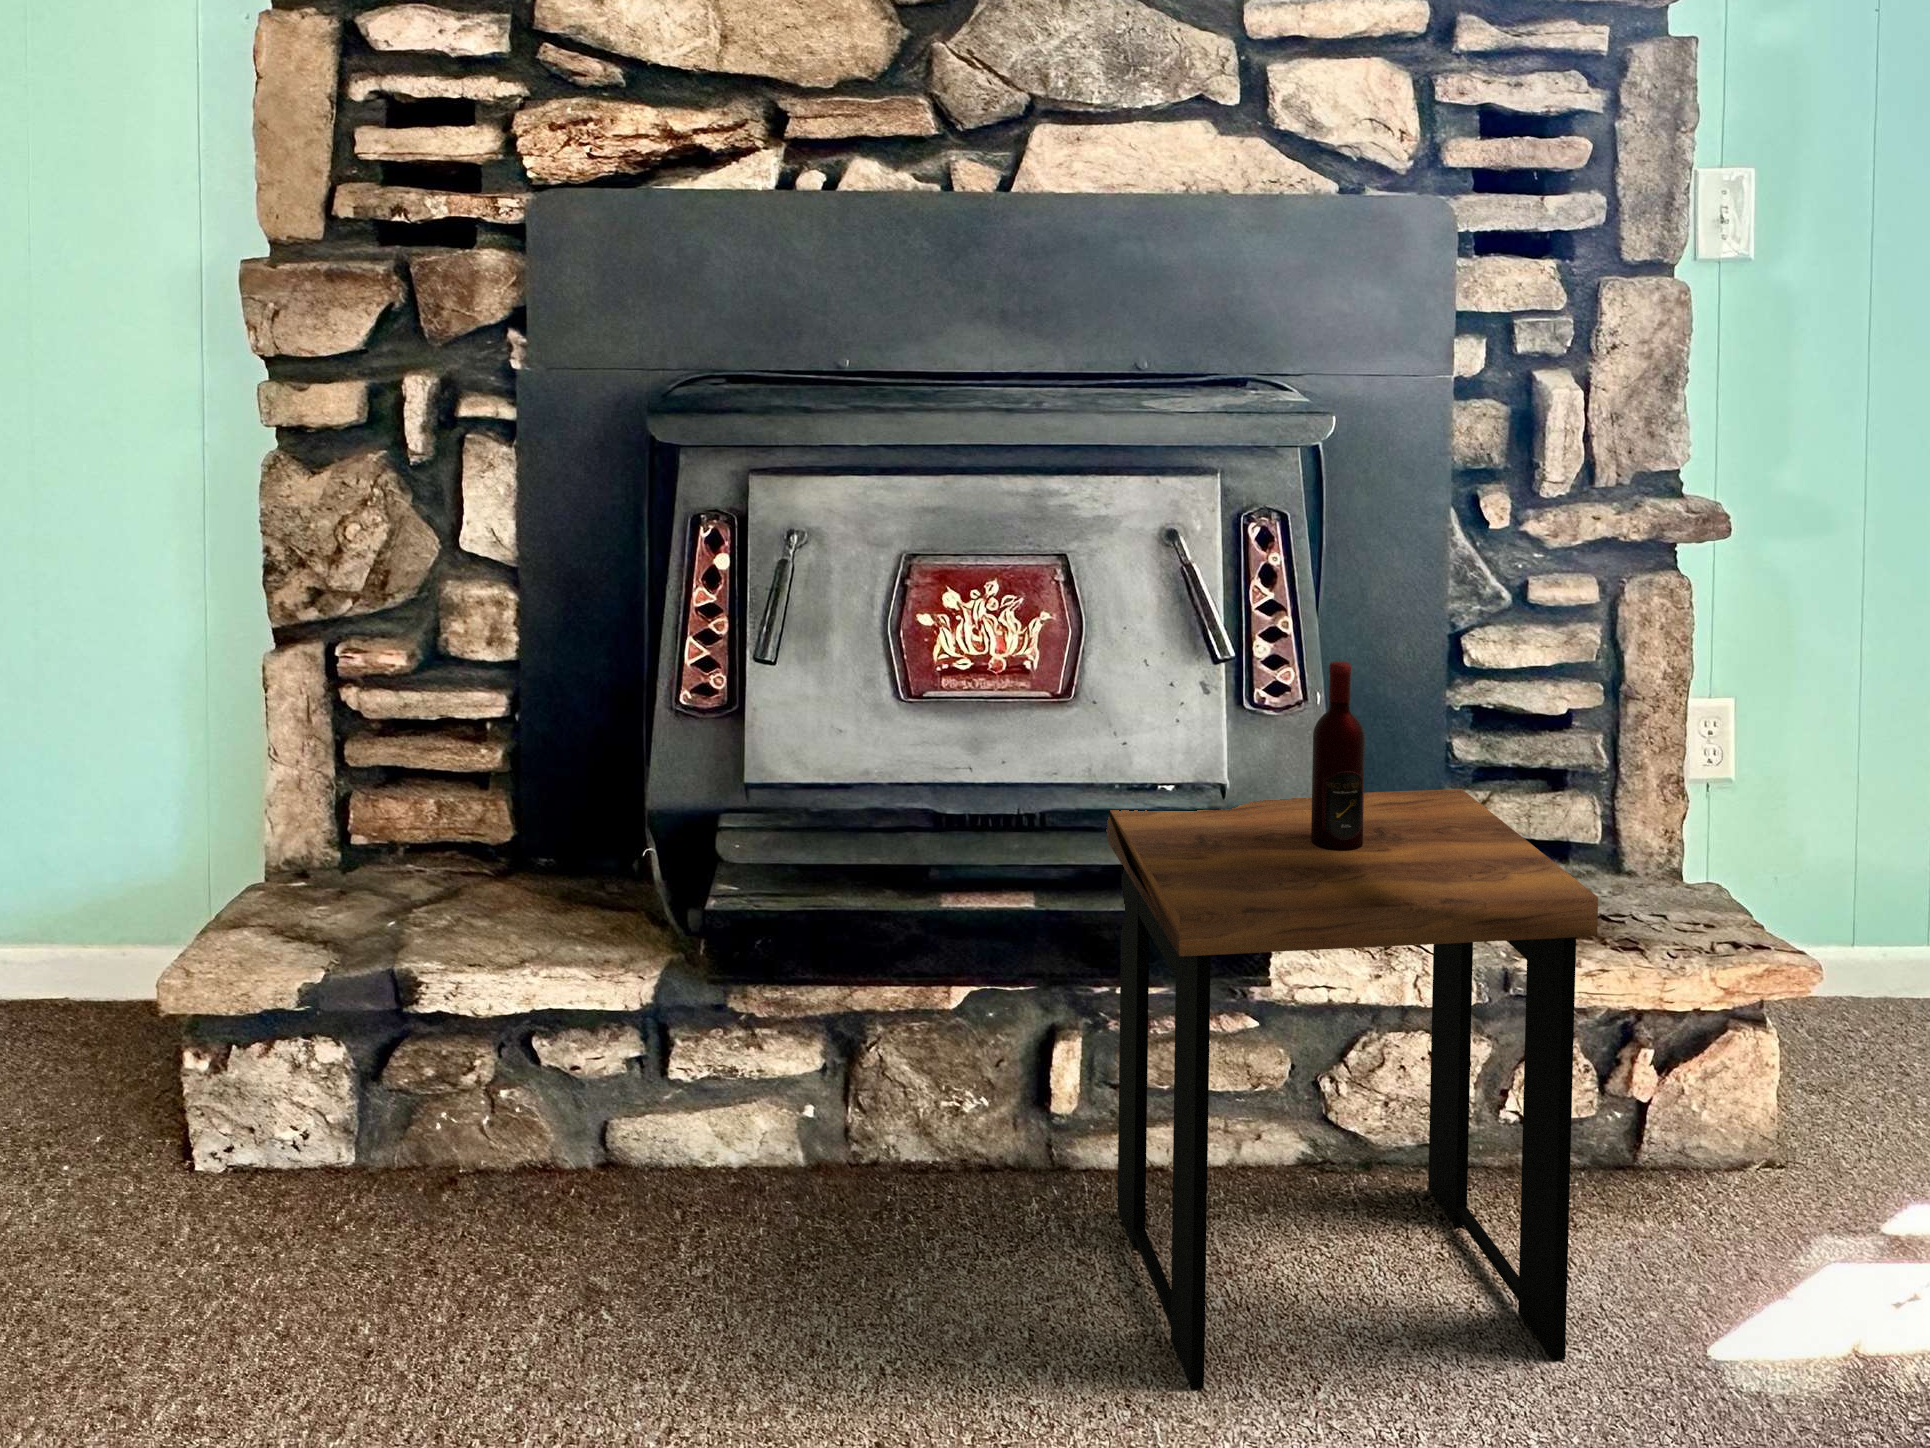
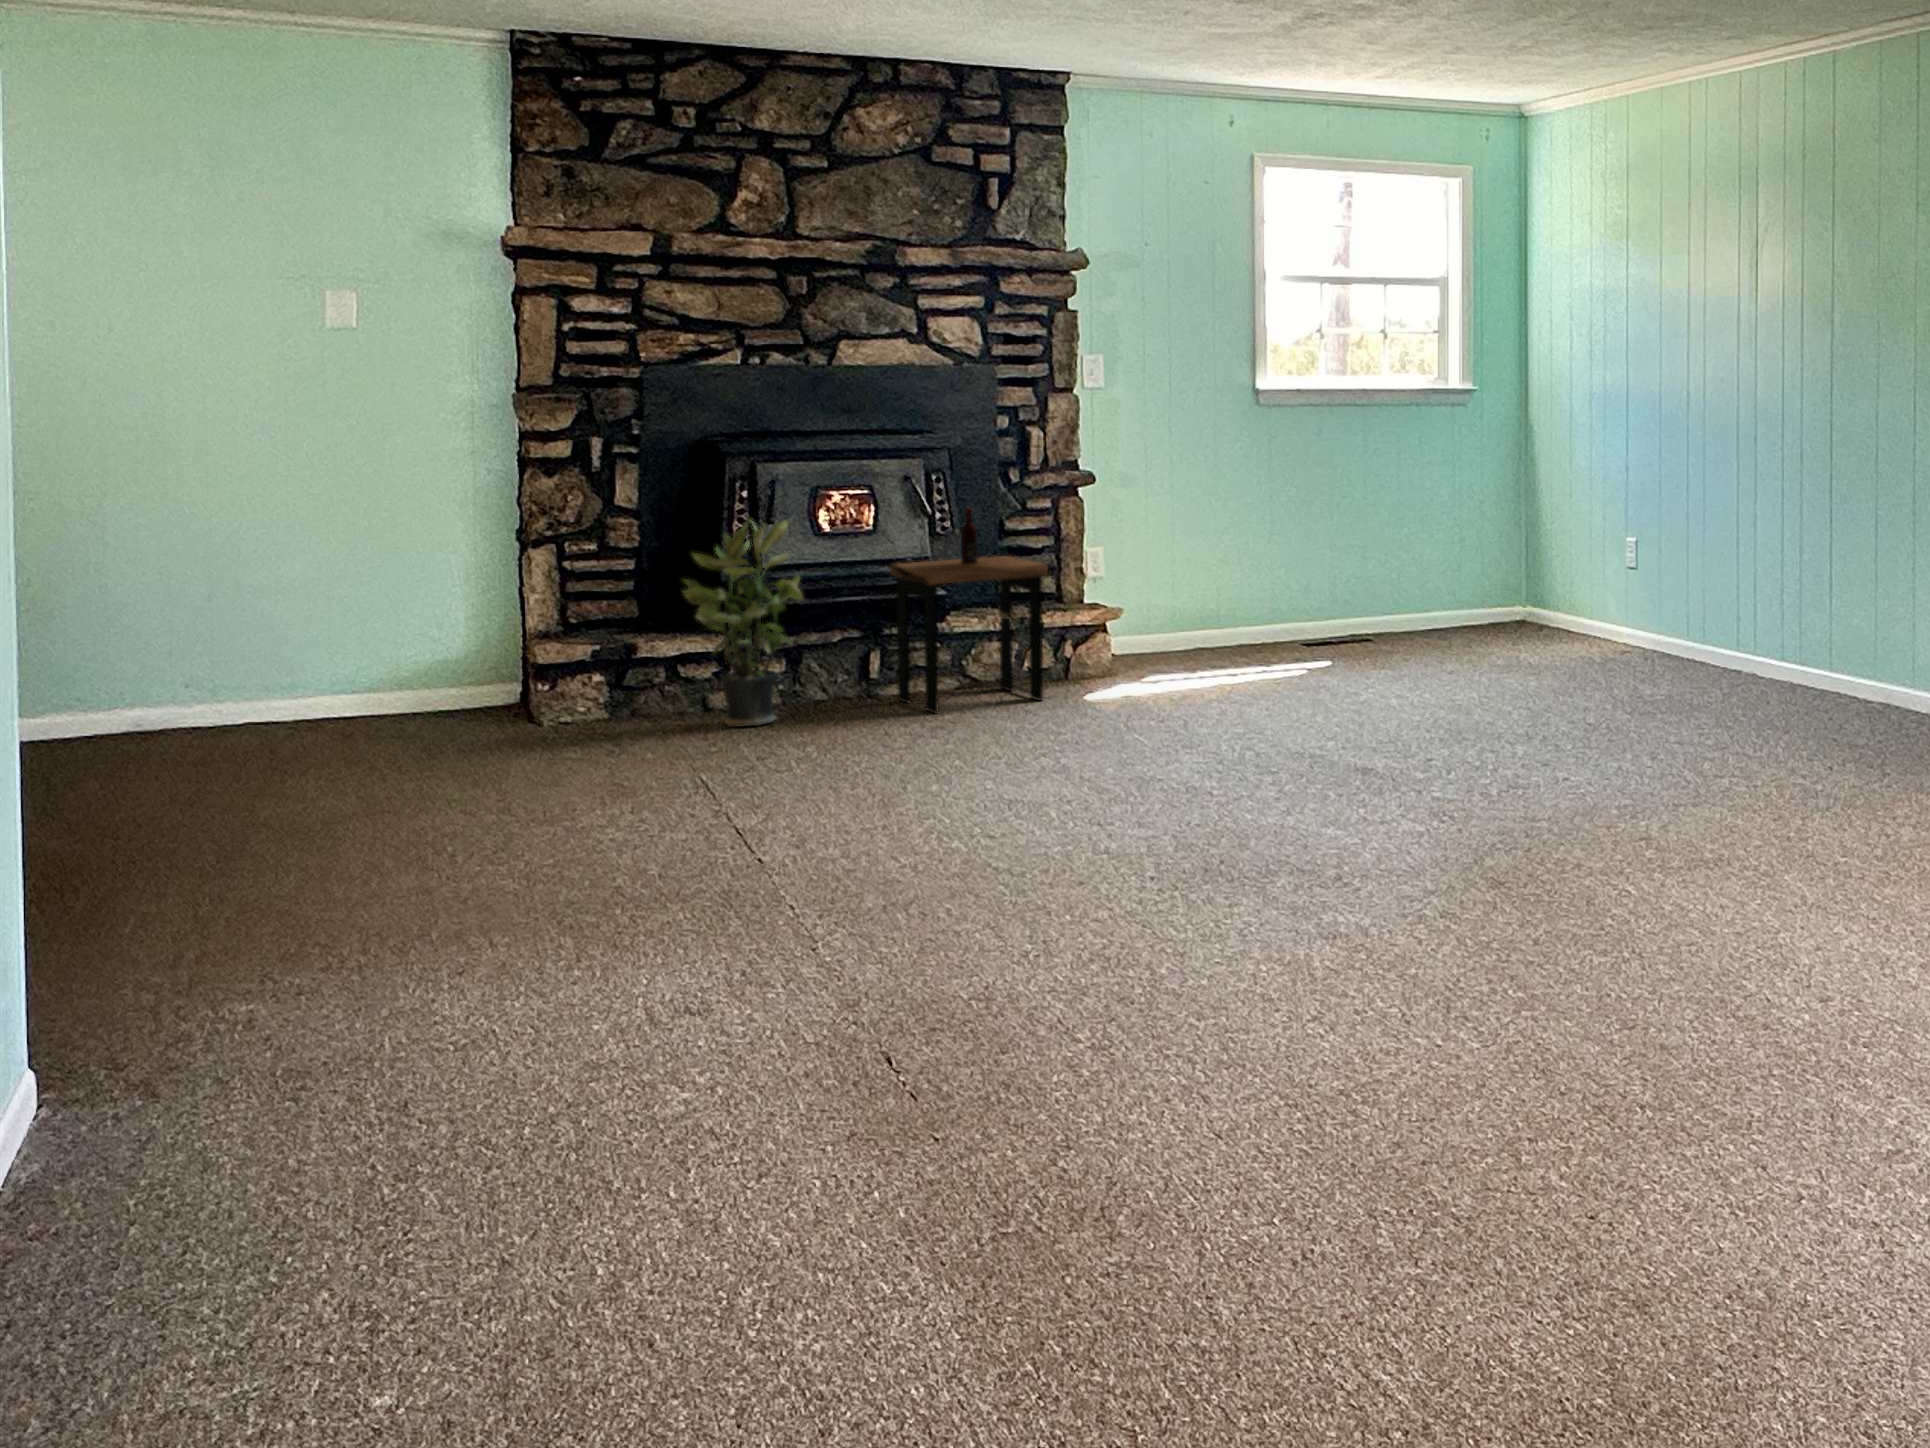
potted plant: none [451,653,806,1335] -> present [683,520,804,727]

